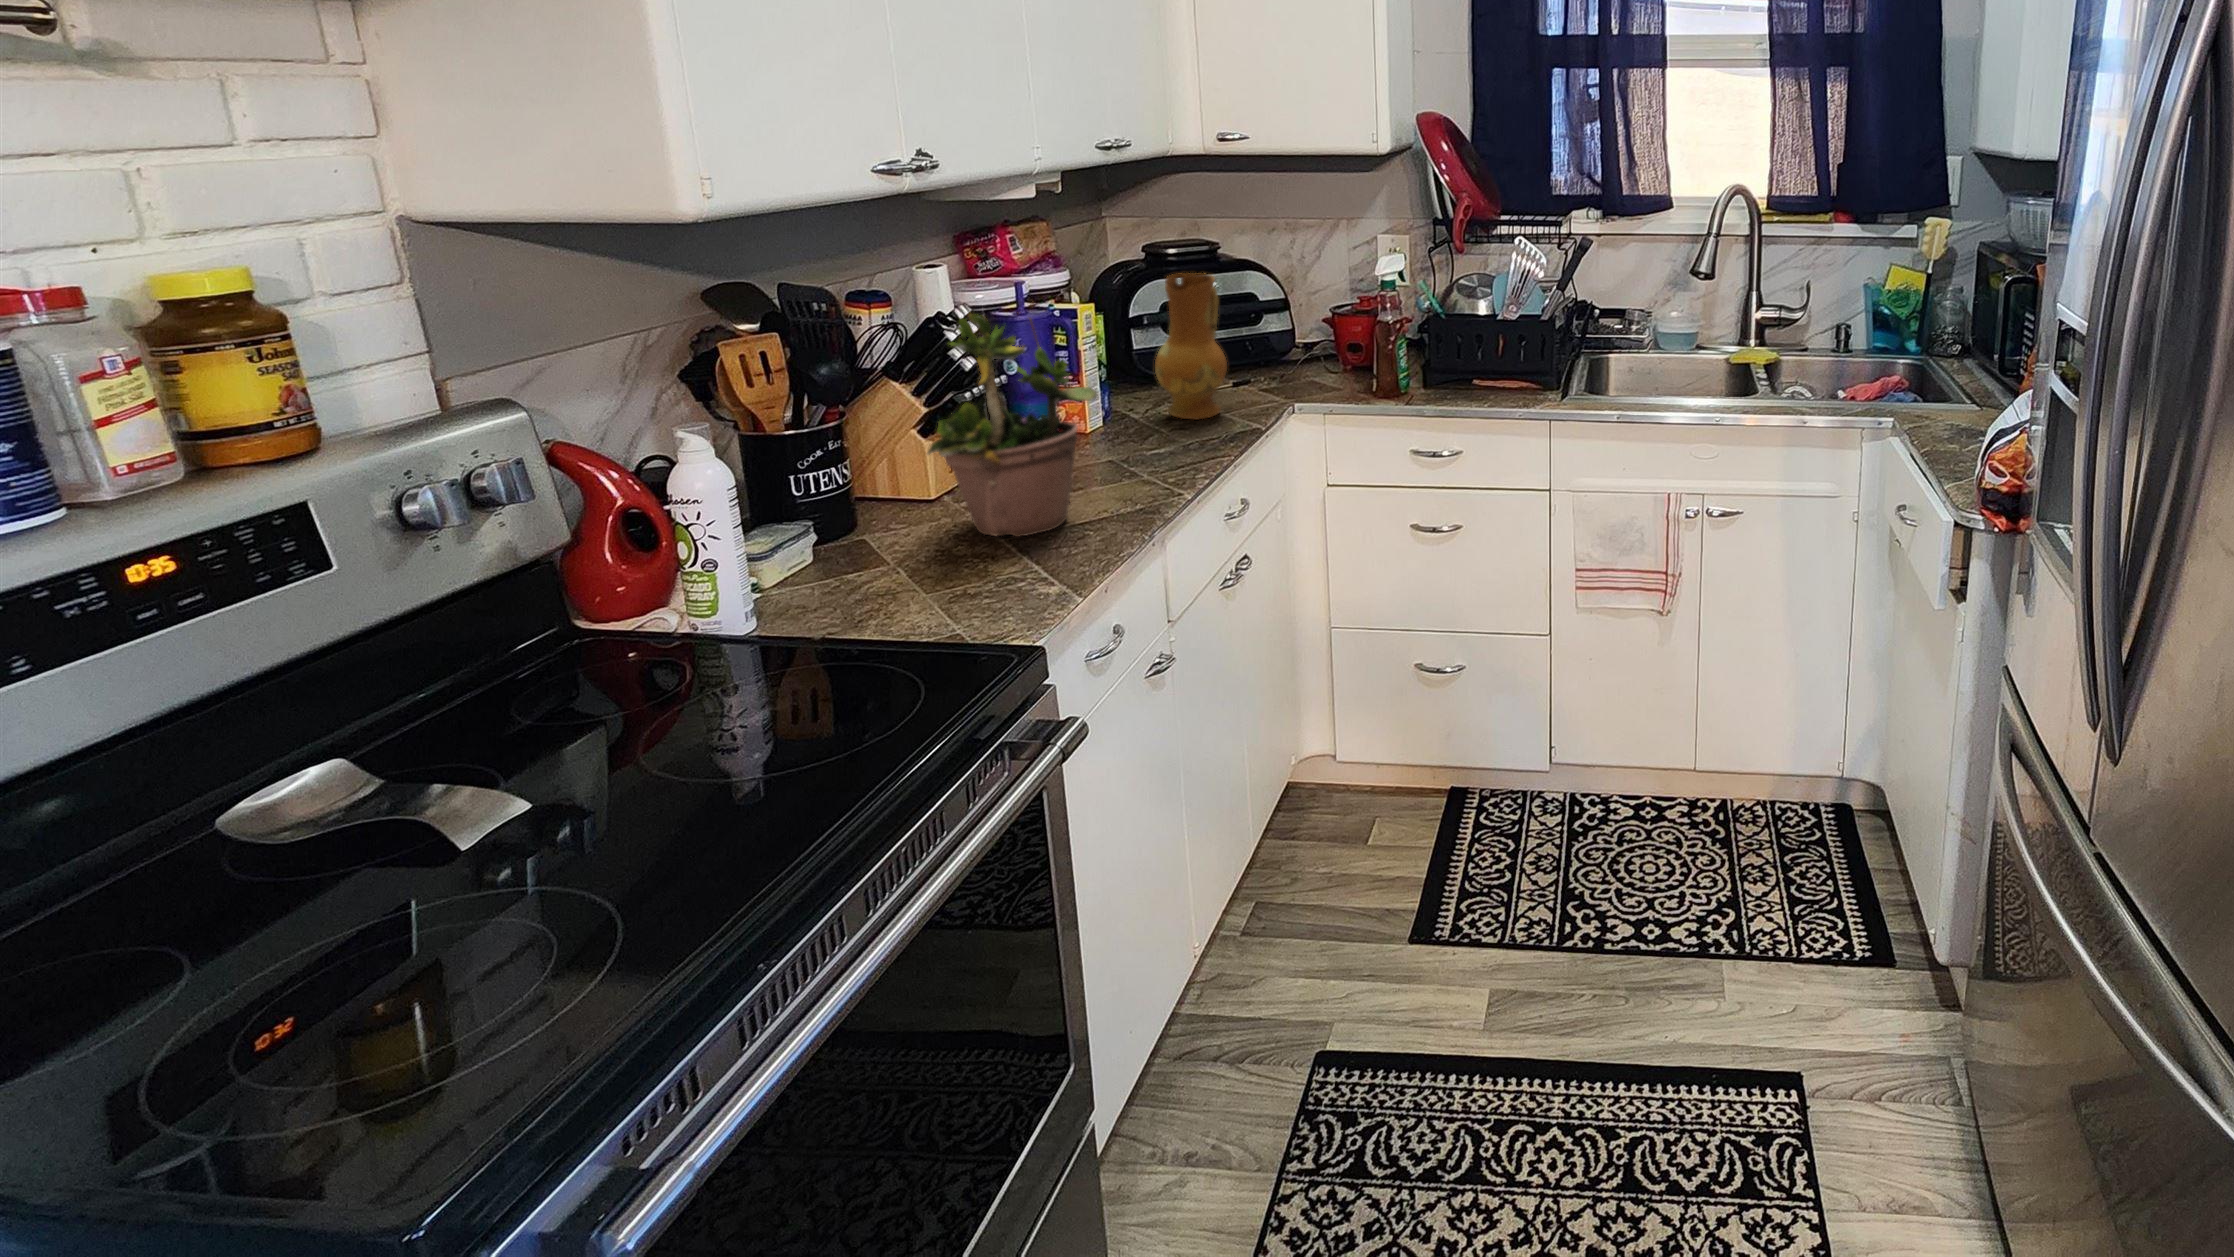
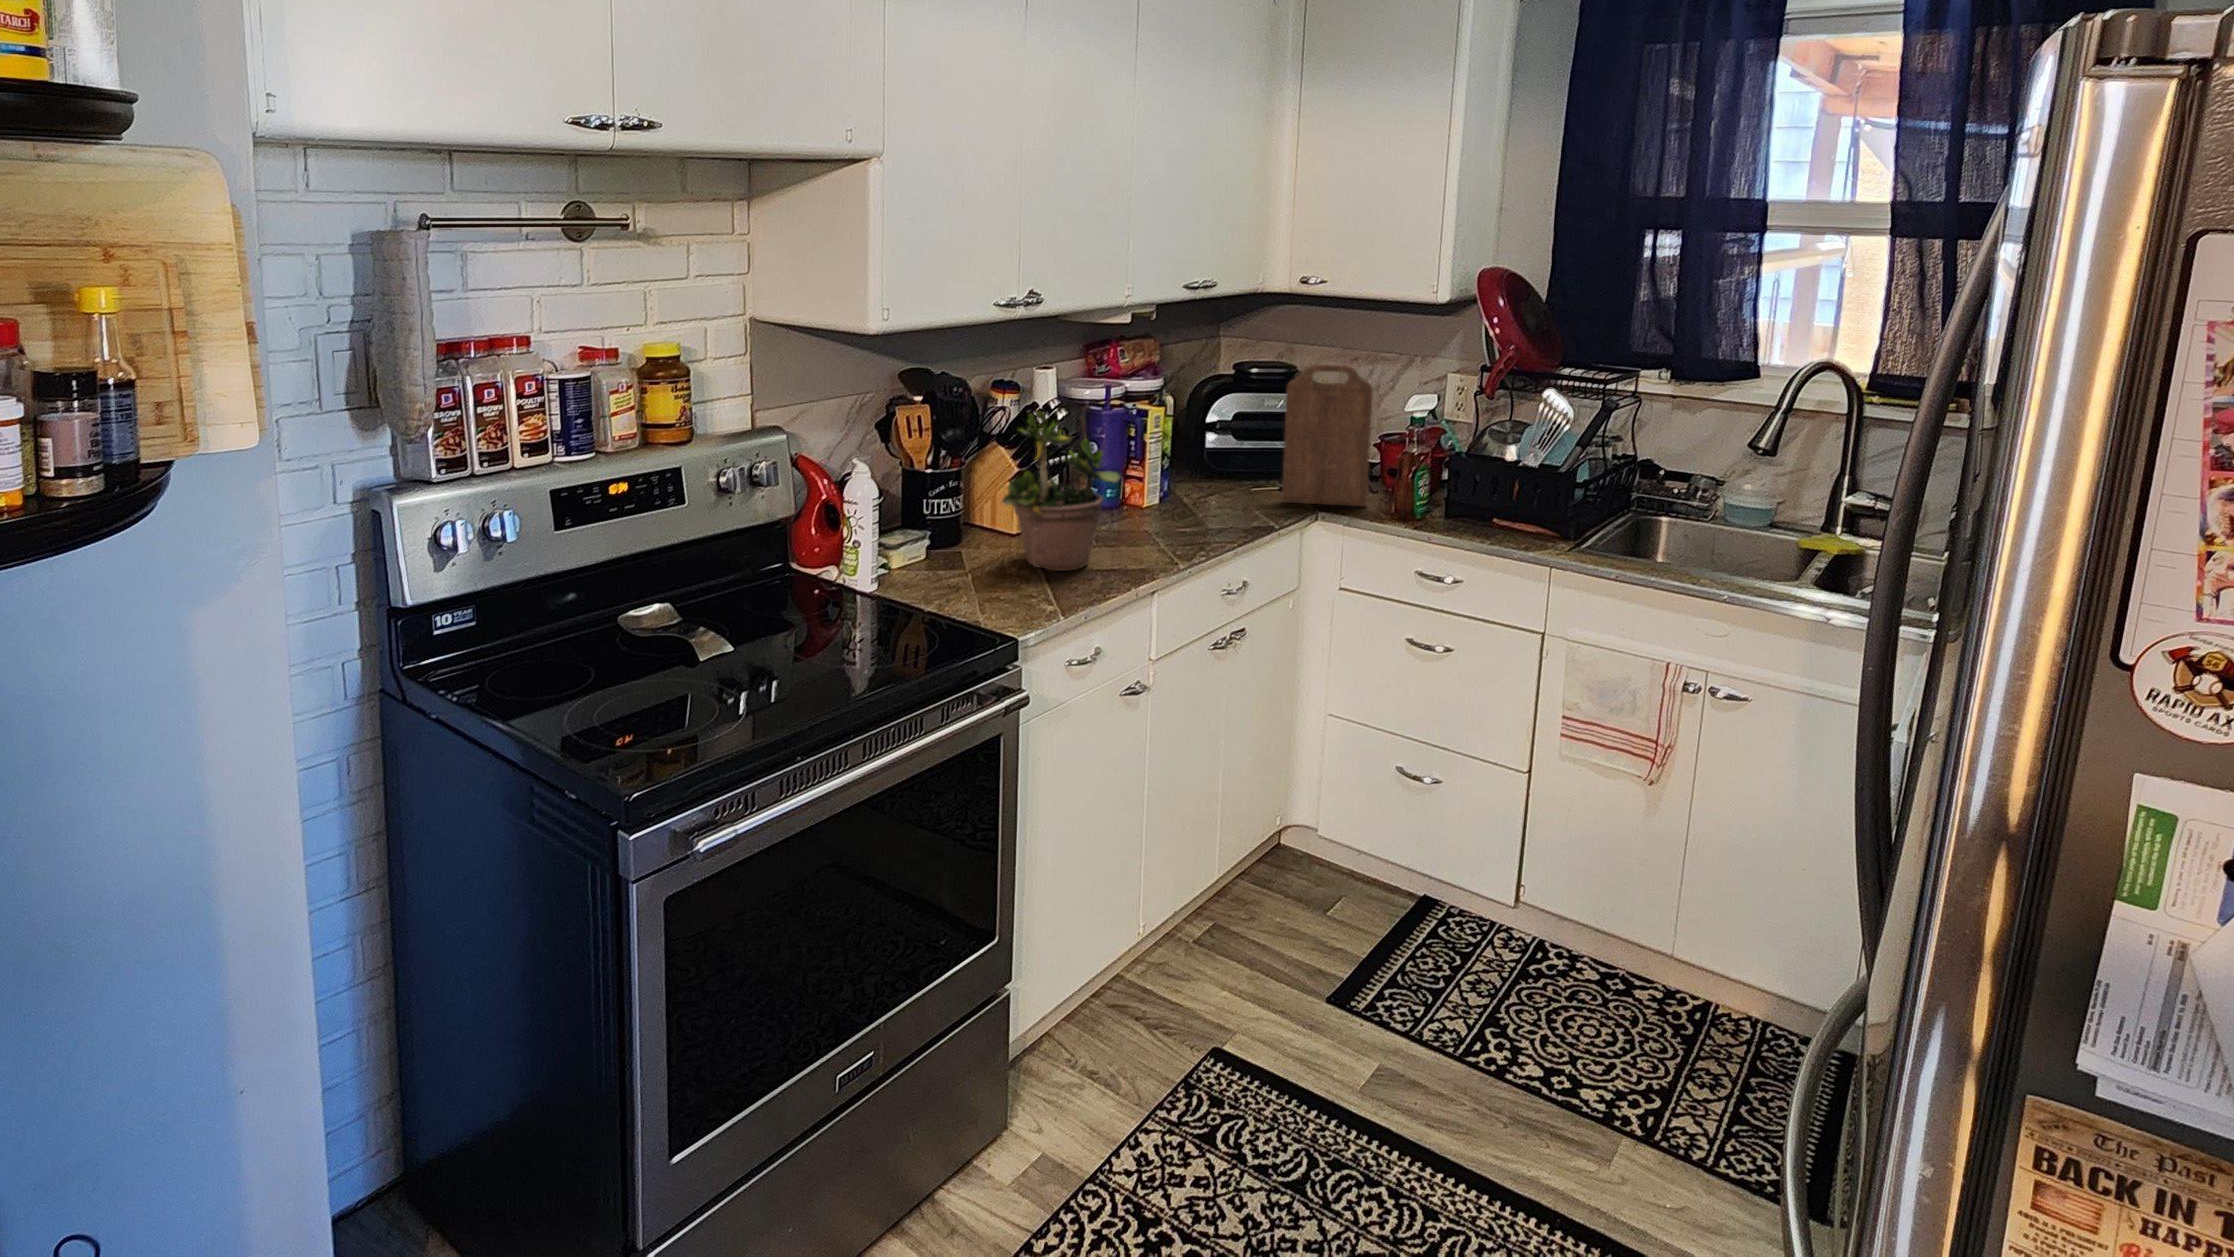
cutting board: none [1239,228,1341,399] -> present [1282,364,1373,506]
ceramic jug: present [1155,273,1227,420] -> none [1203,393,1263,512]

